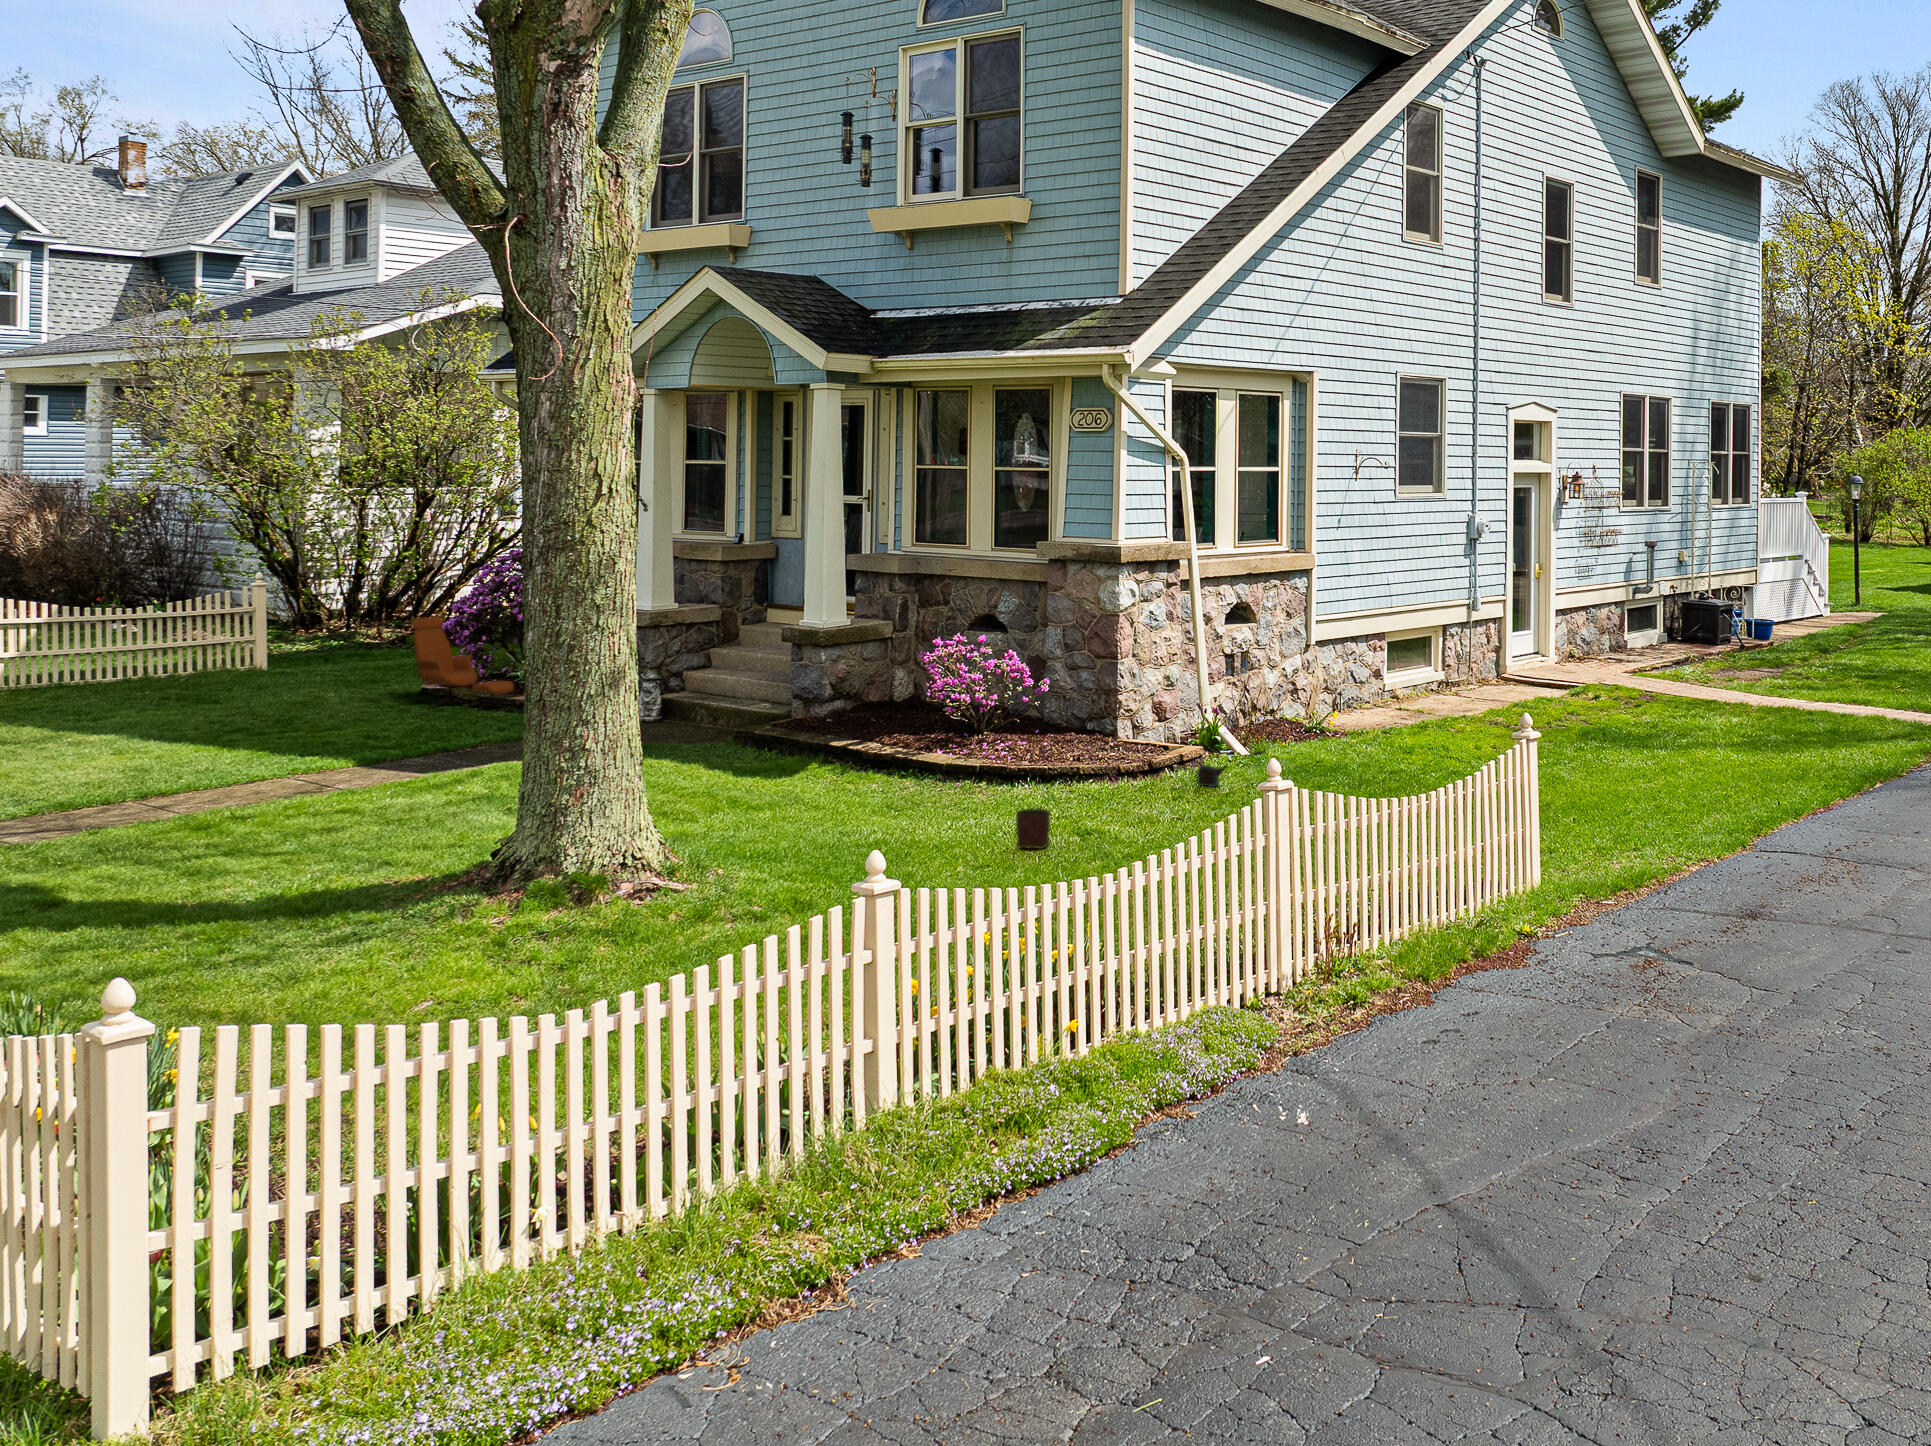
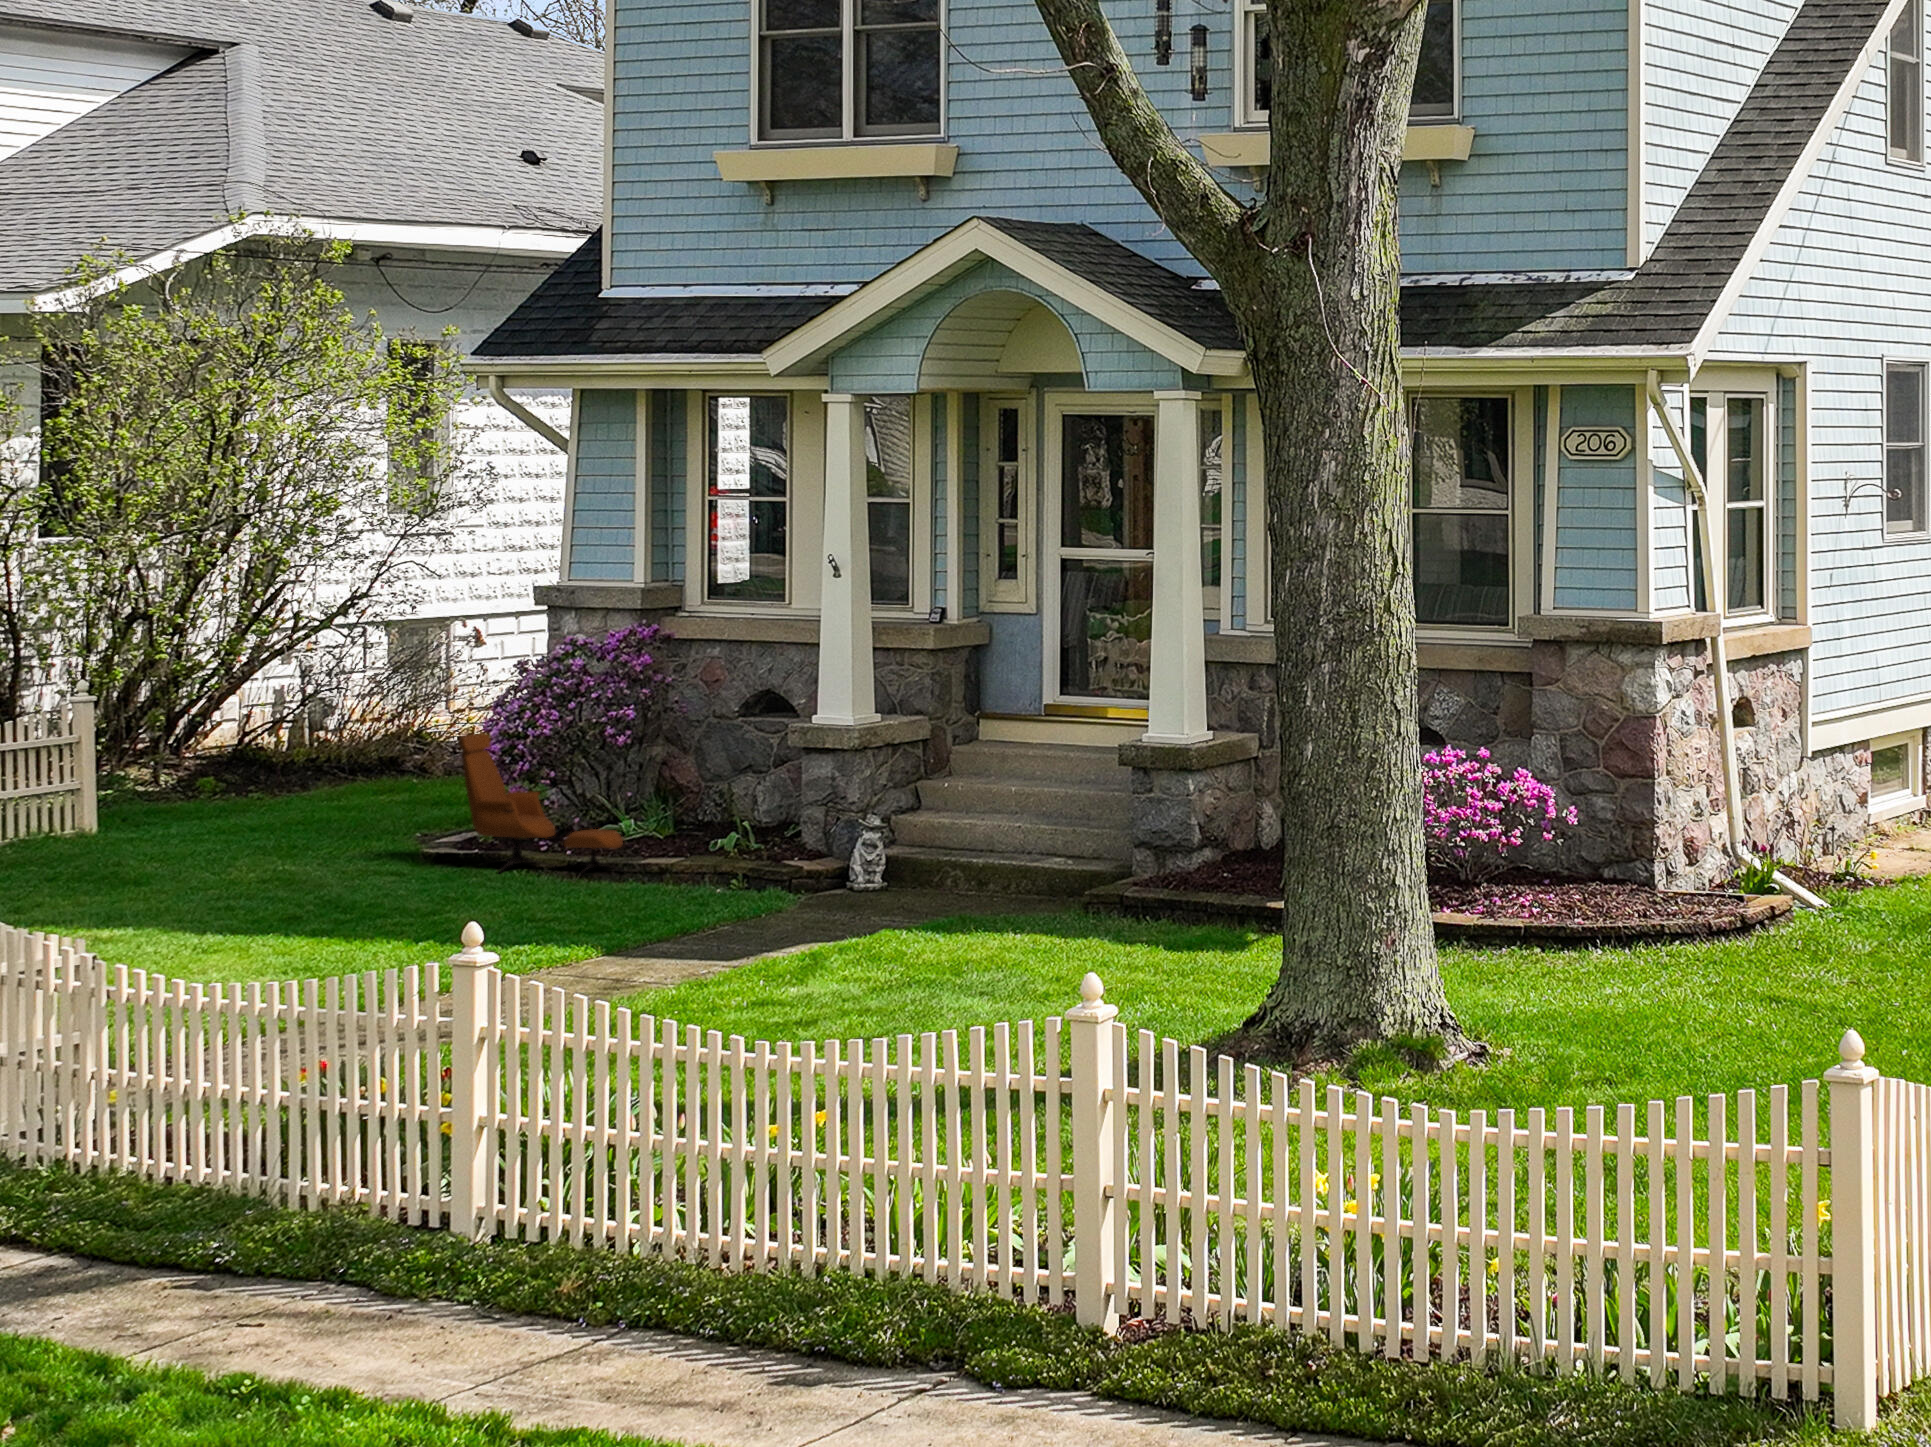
watering can: present [1191,761,1227,787] -> none [1814,911,1873,946]
planter: present [1016,808,1050,849] -> none [1747,964,1791,1015]

